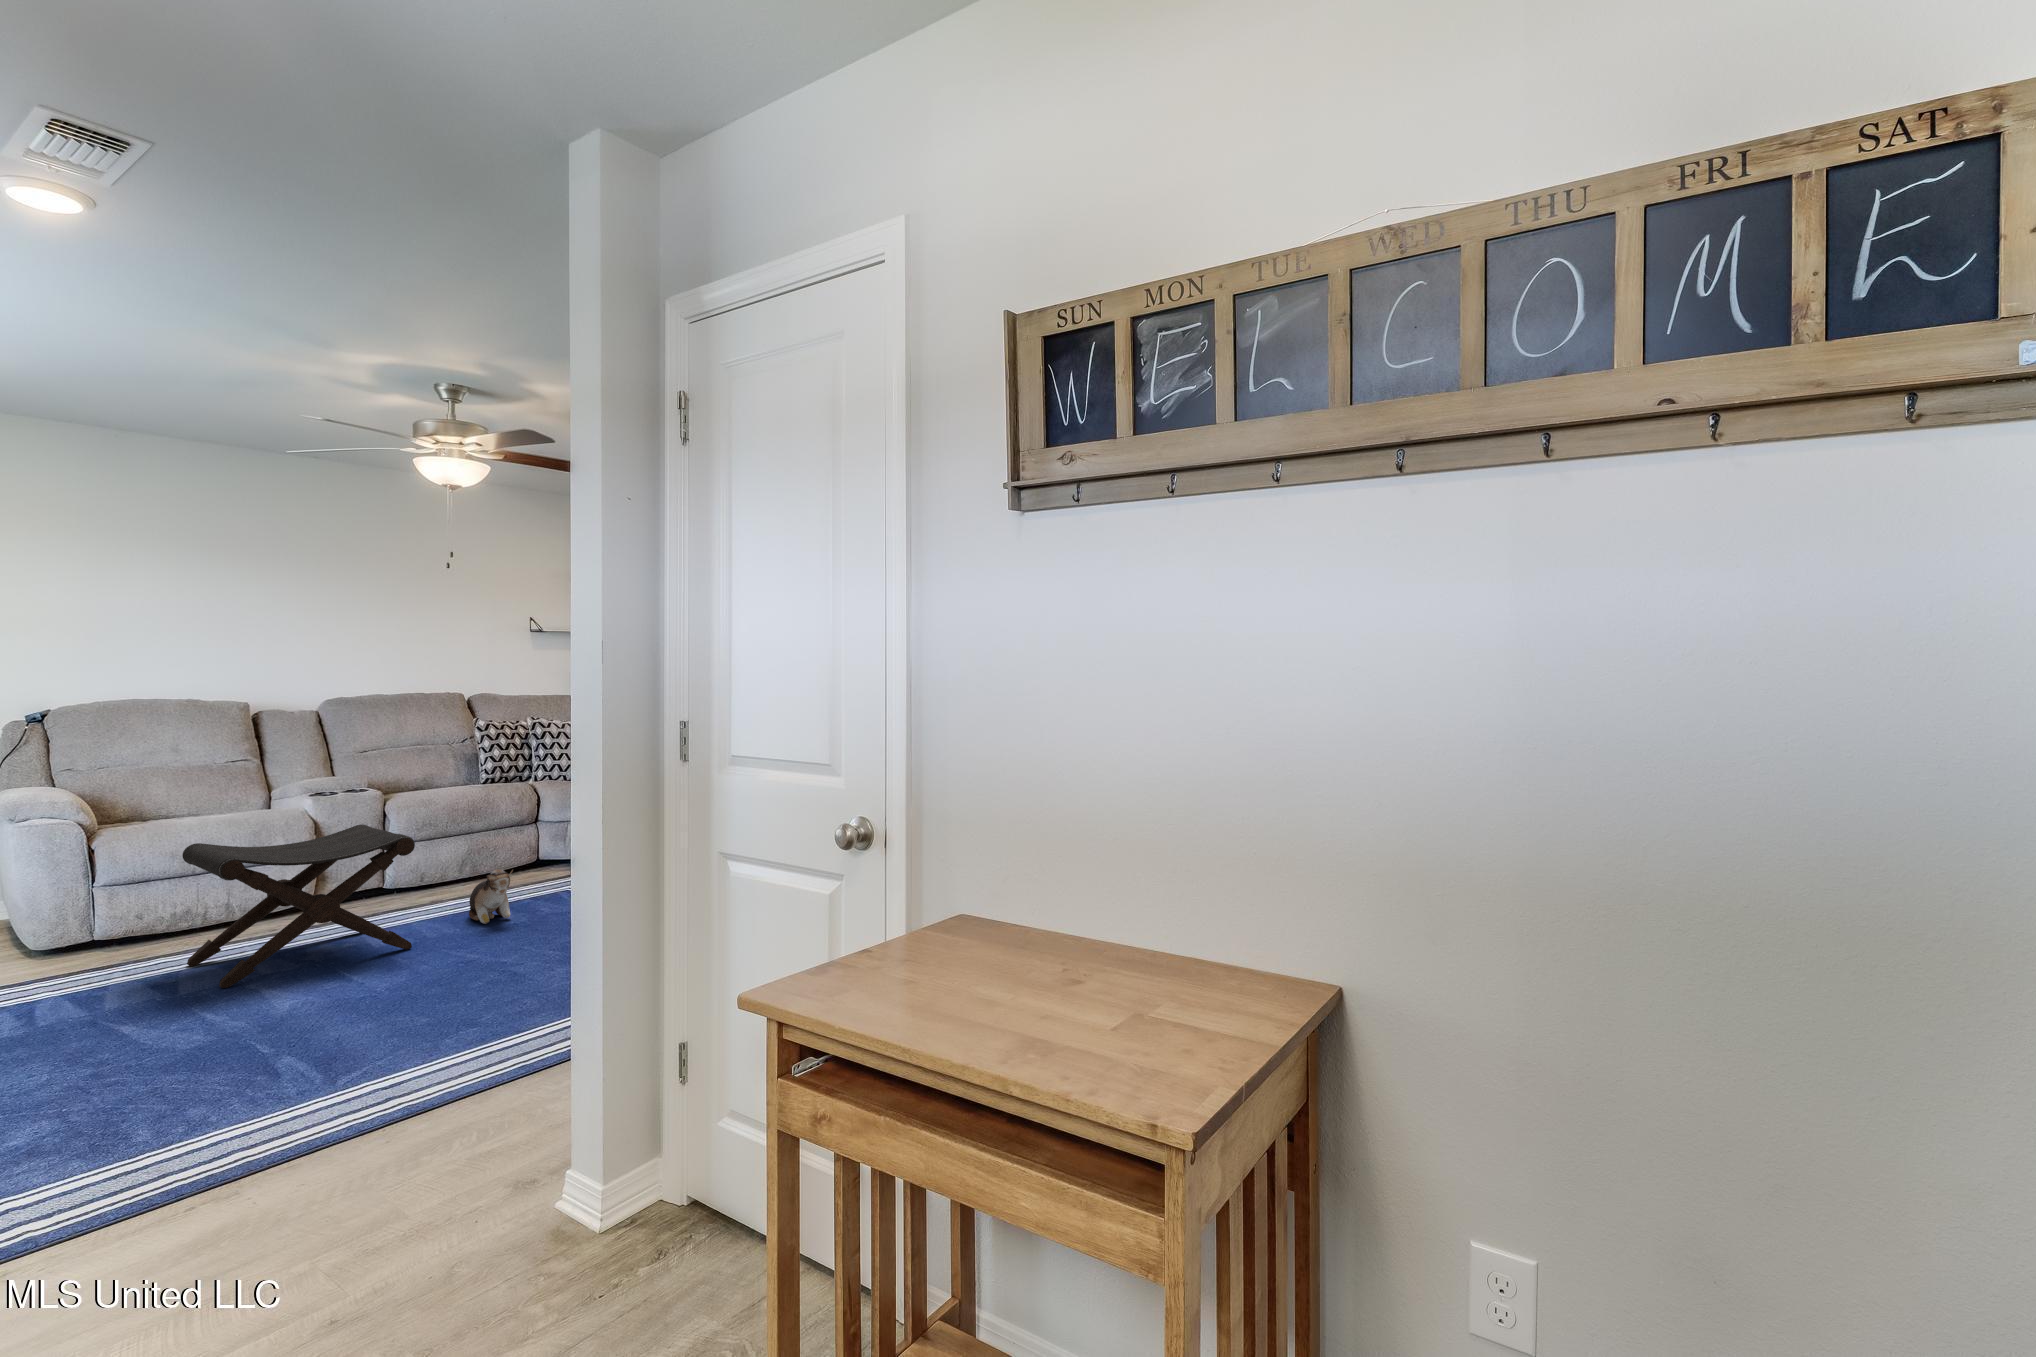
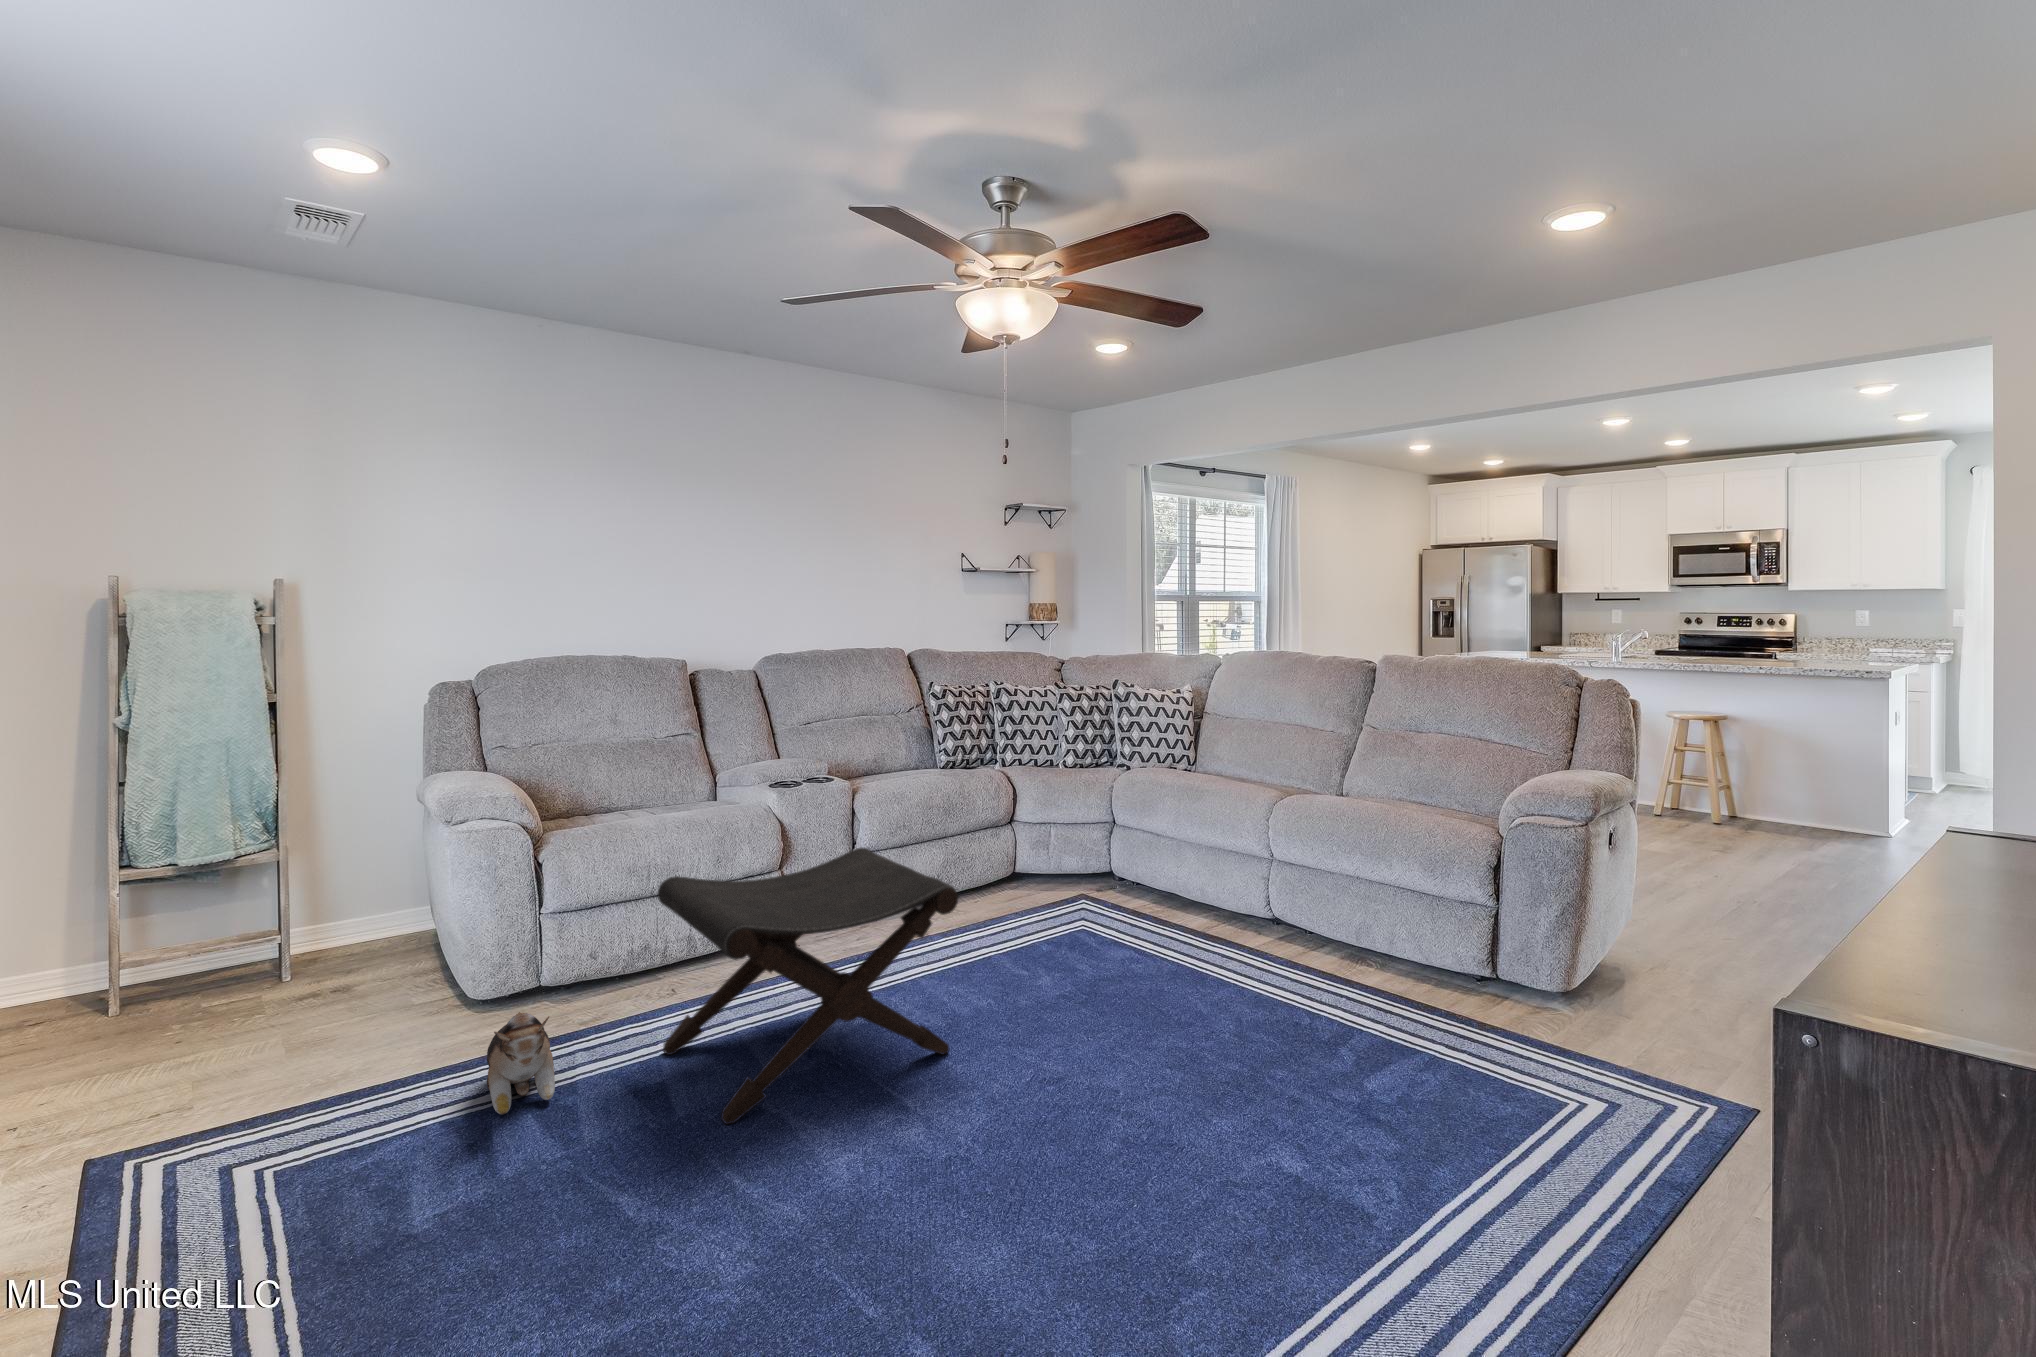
plush toy: present [469,869,513,924] -> present [487,1012,555,1114]

